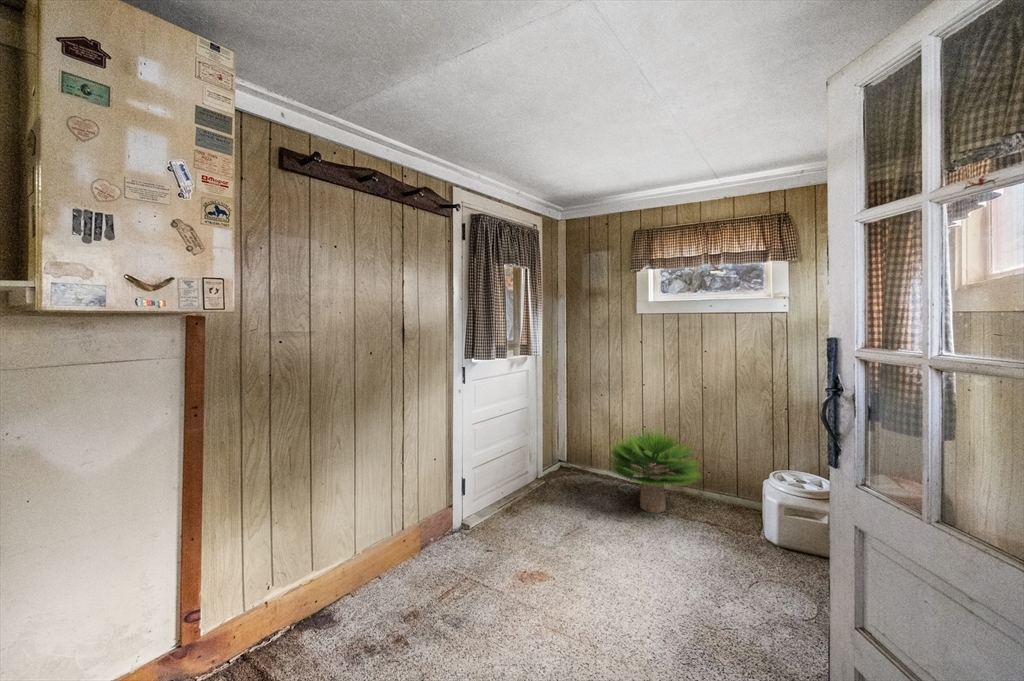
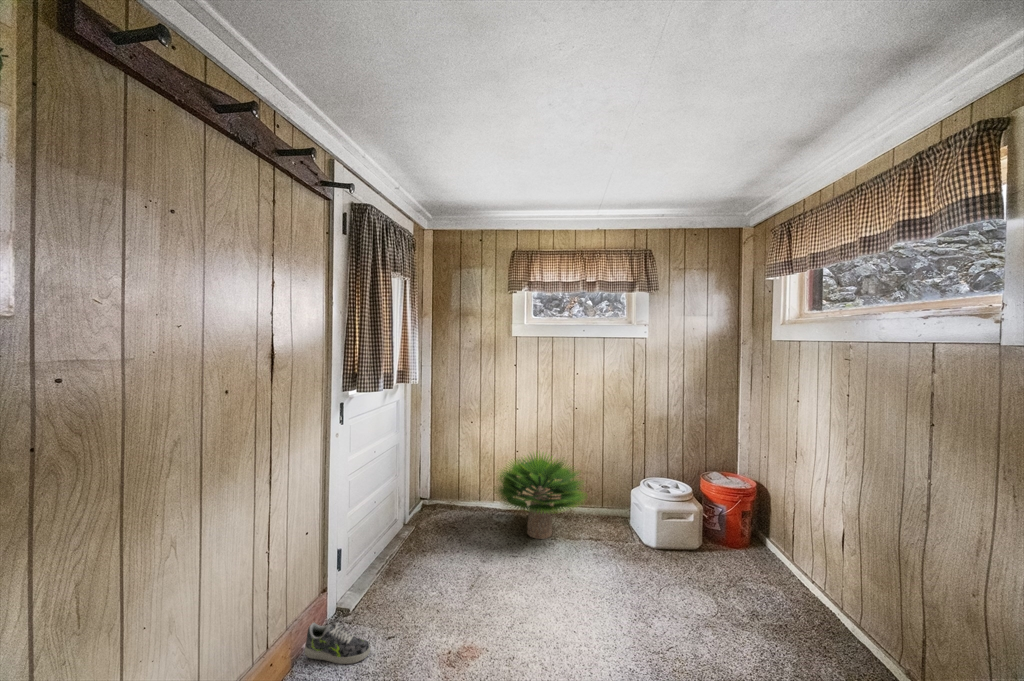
sneaker: none [433,524,473,556] -> present [305,623,370,664]

